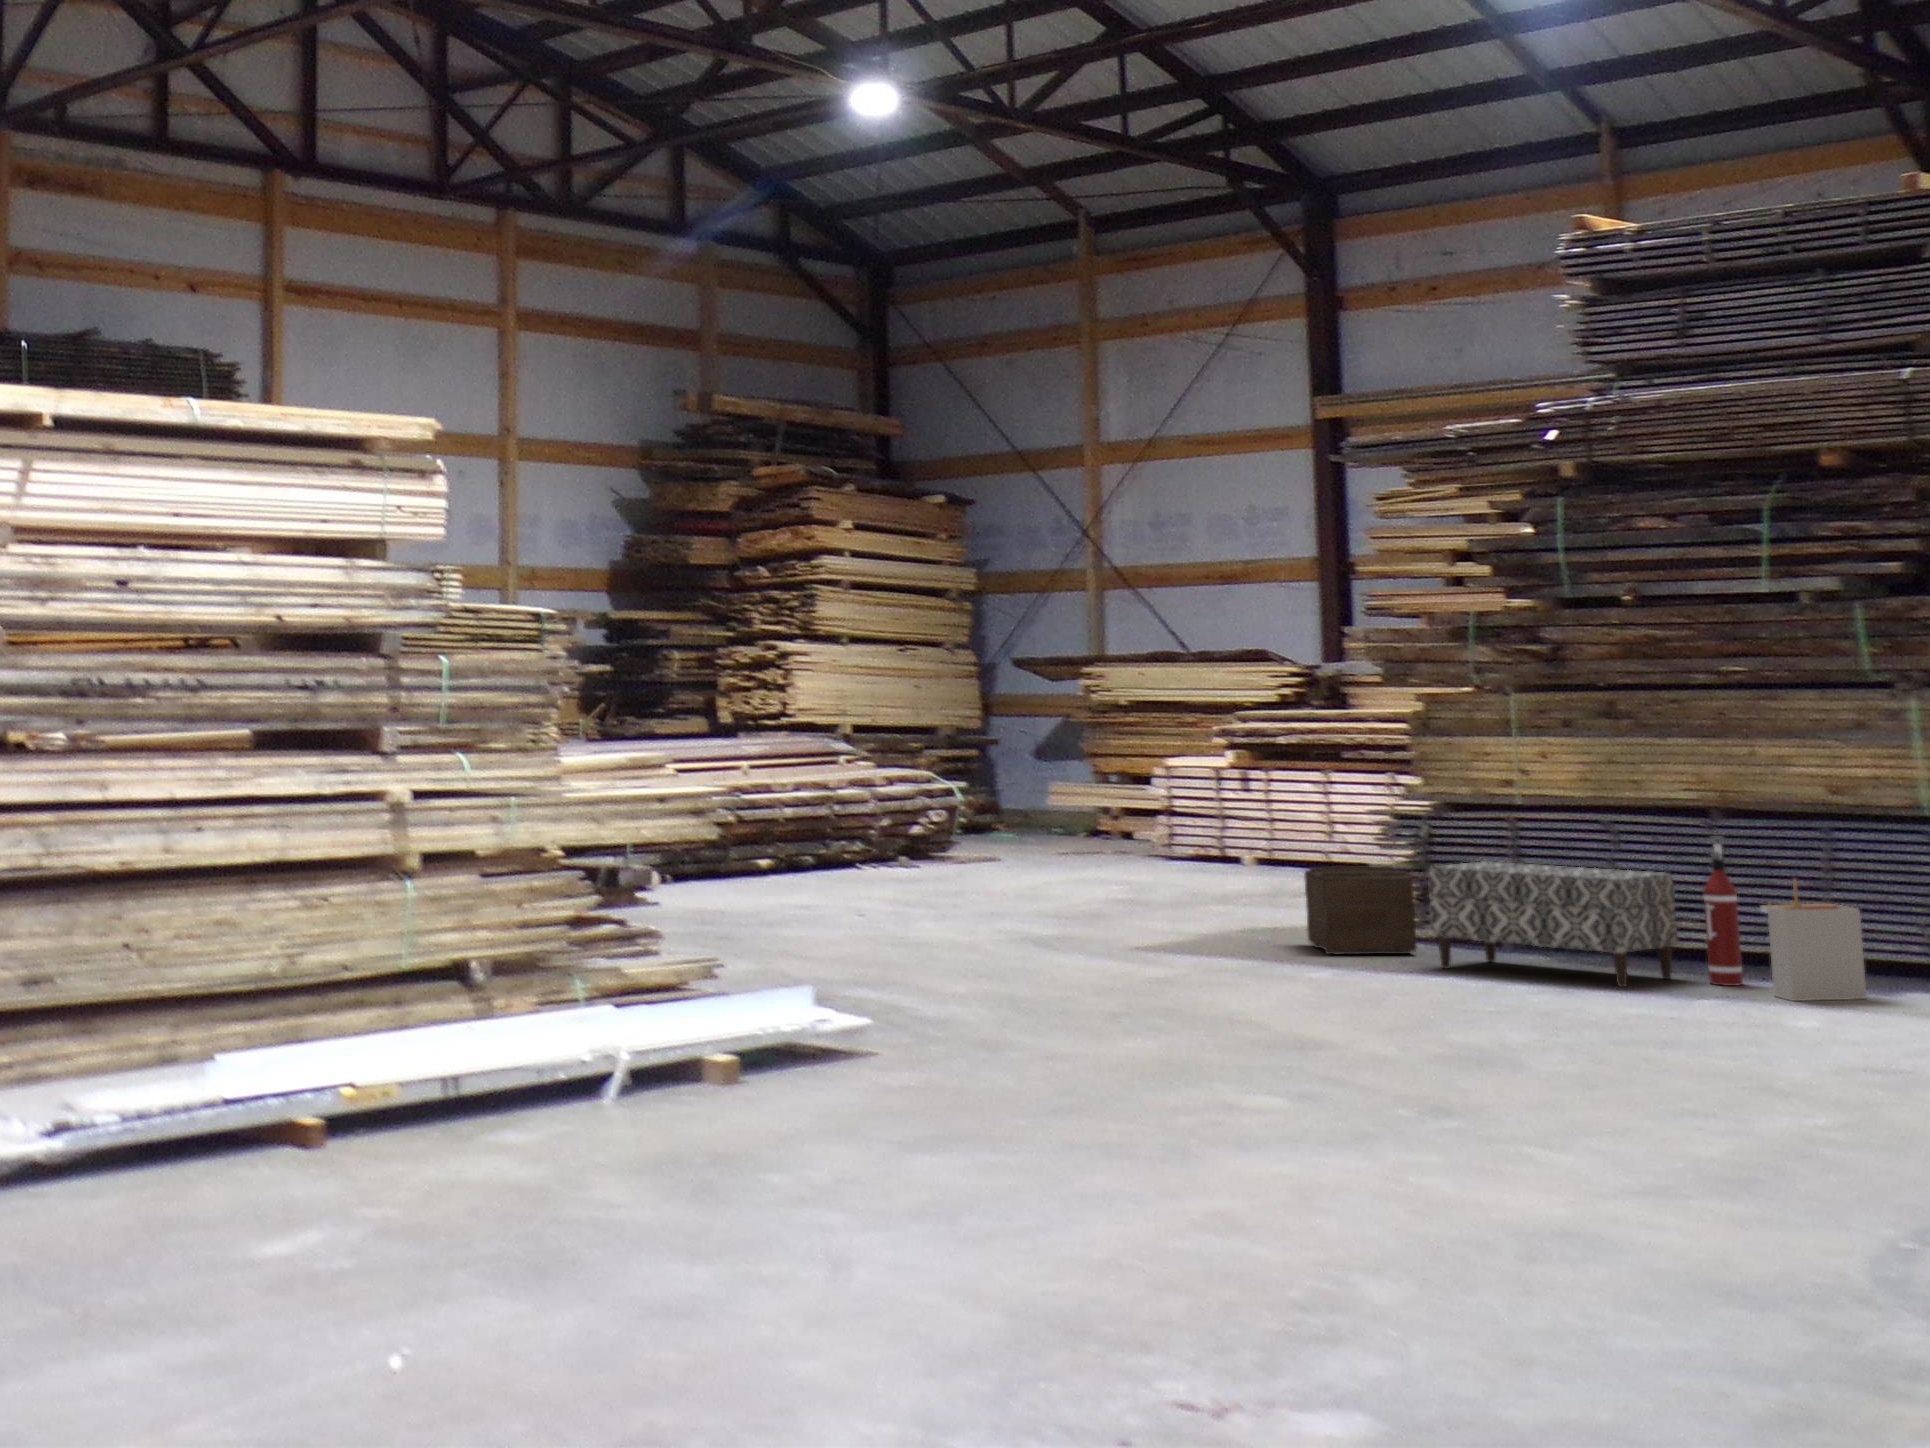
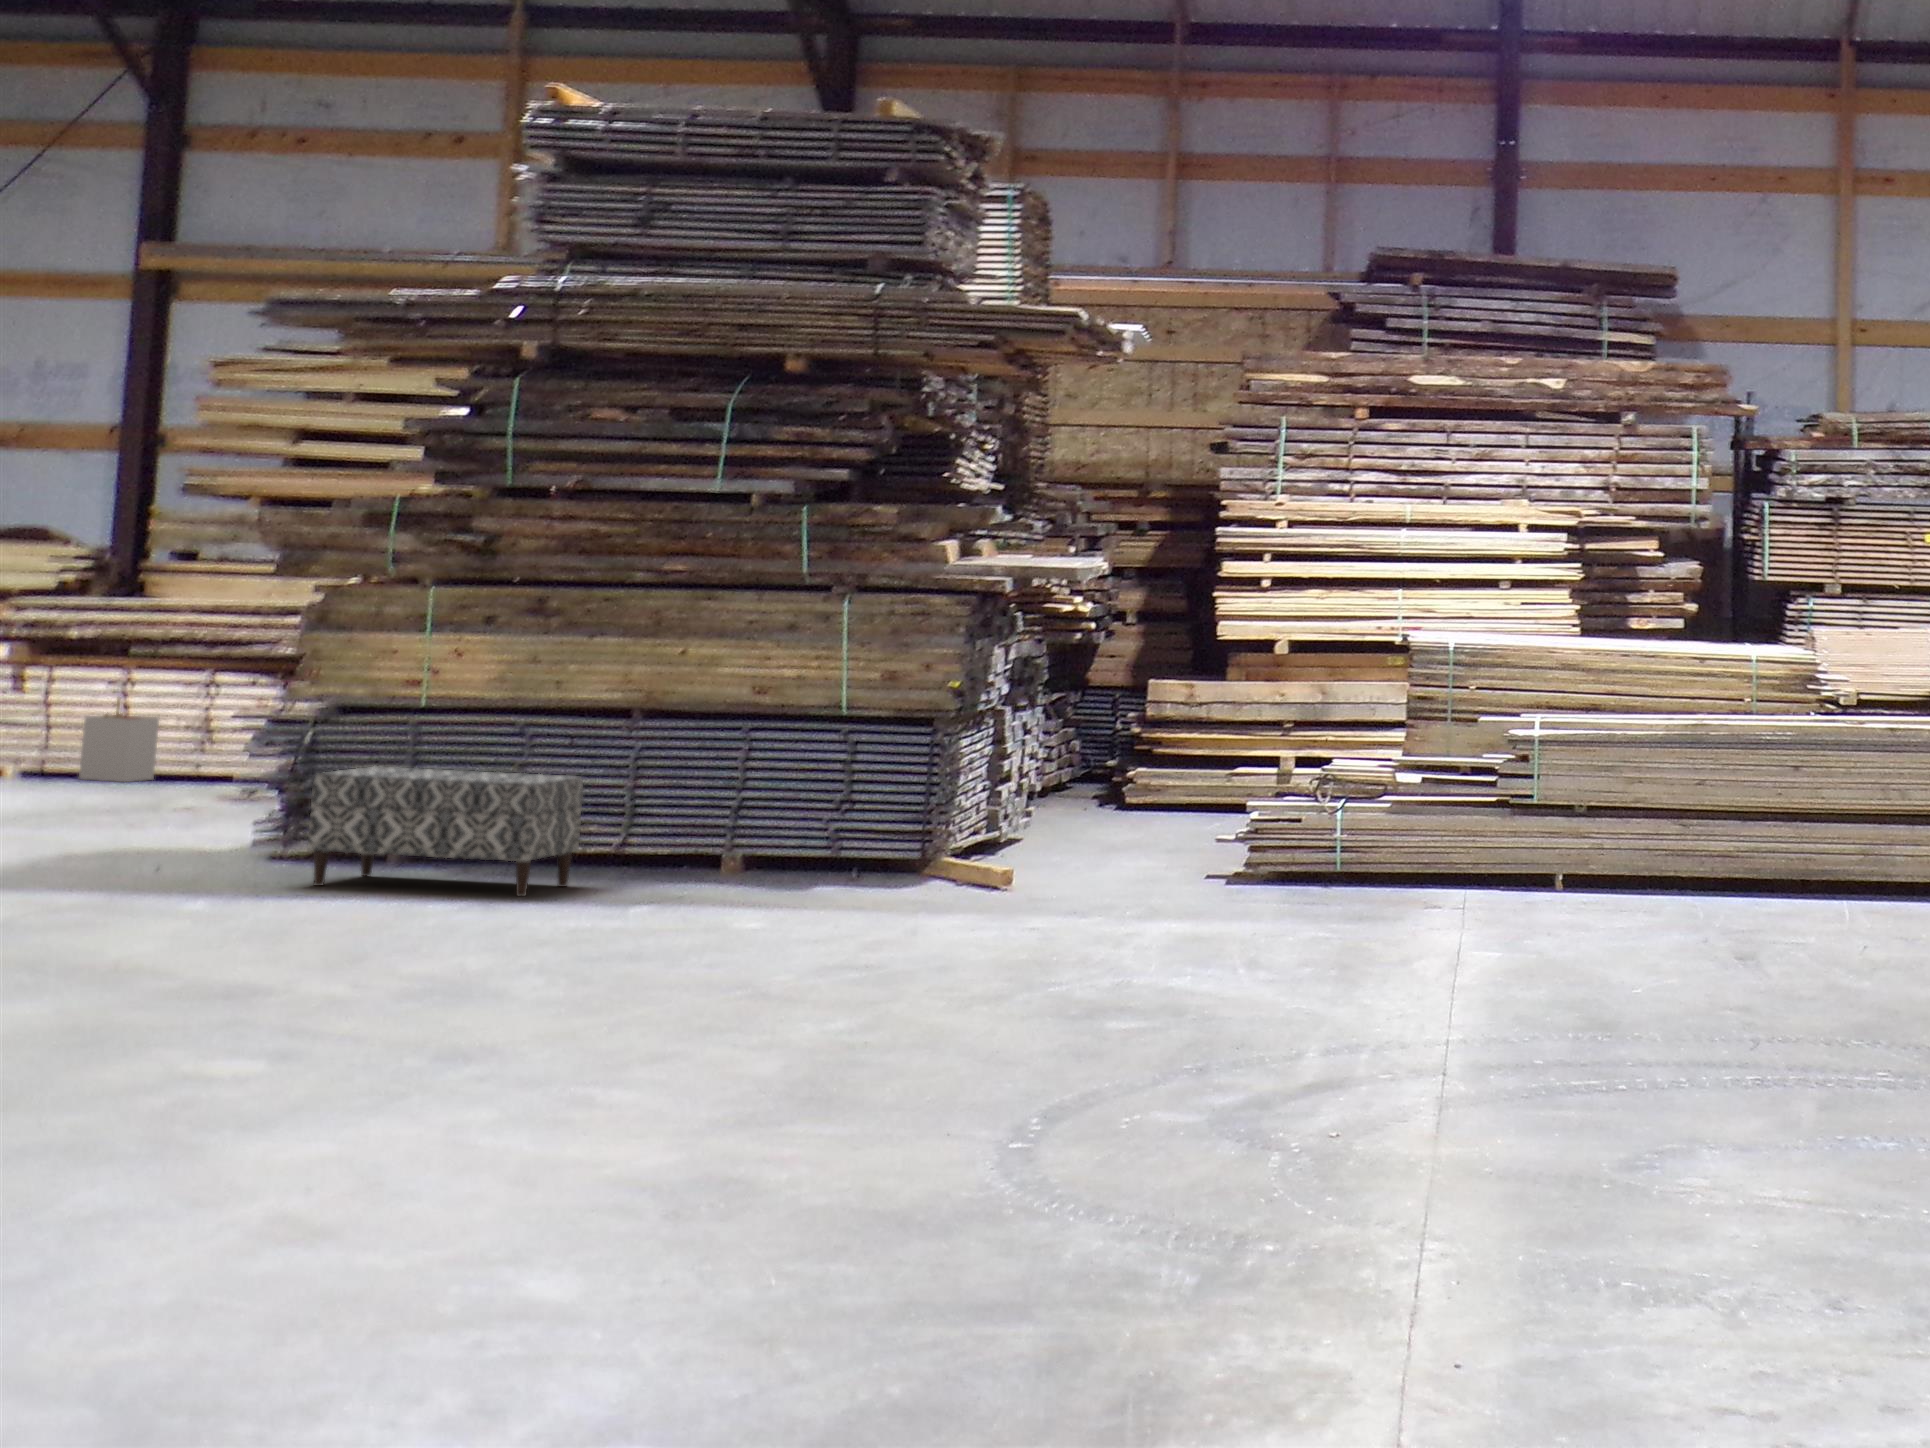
fire extinguisher: present [1703,837,1743,986] -> none [608,738,648,890]
wooden crate: present [1304,866,1417,954] -> none [140,774,285,875]
storage bin: present [1761,879,1867,1001] -> present [79,699,159,782]

